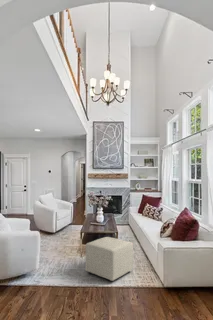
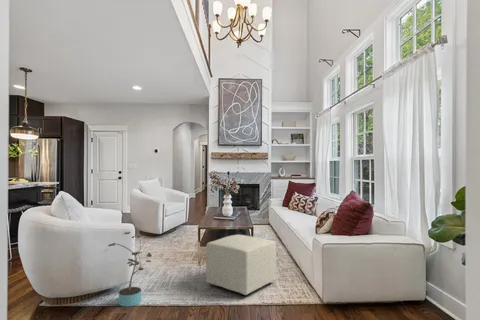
potted plant: none [21,236,50,288] -> present [109,232,152,307]

